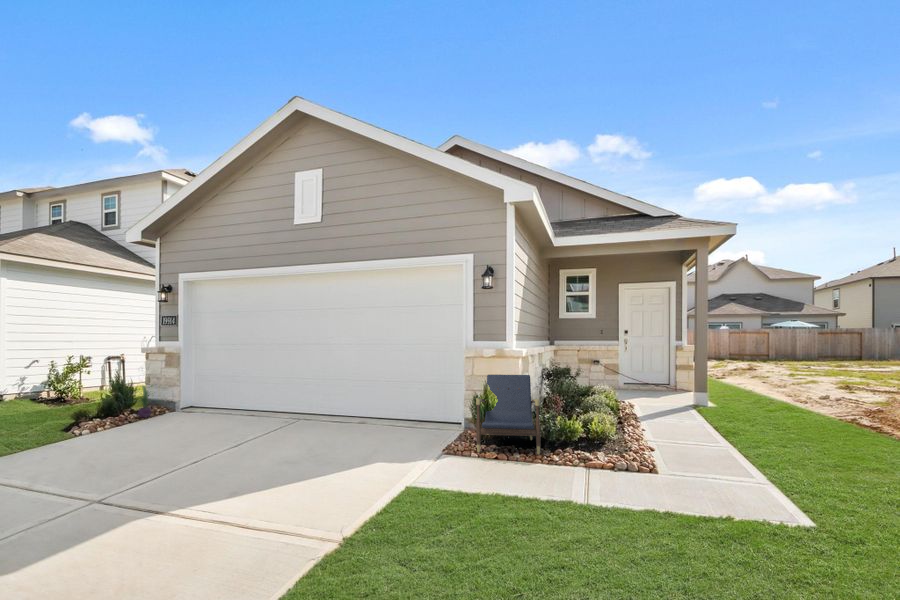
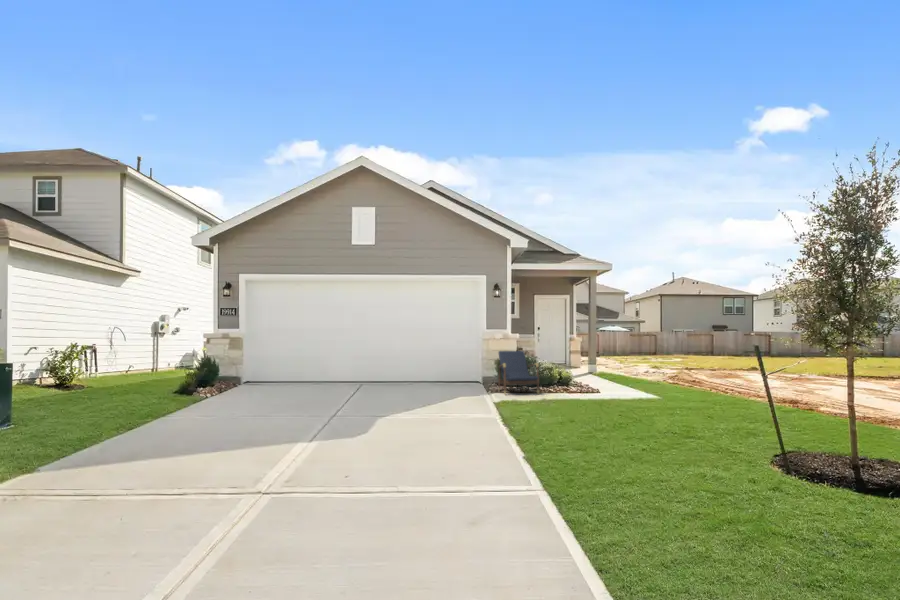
decorative plant: present [138,386,151,418] -> none [200,365,232,392]

